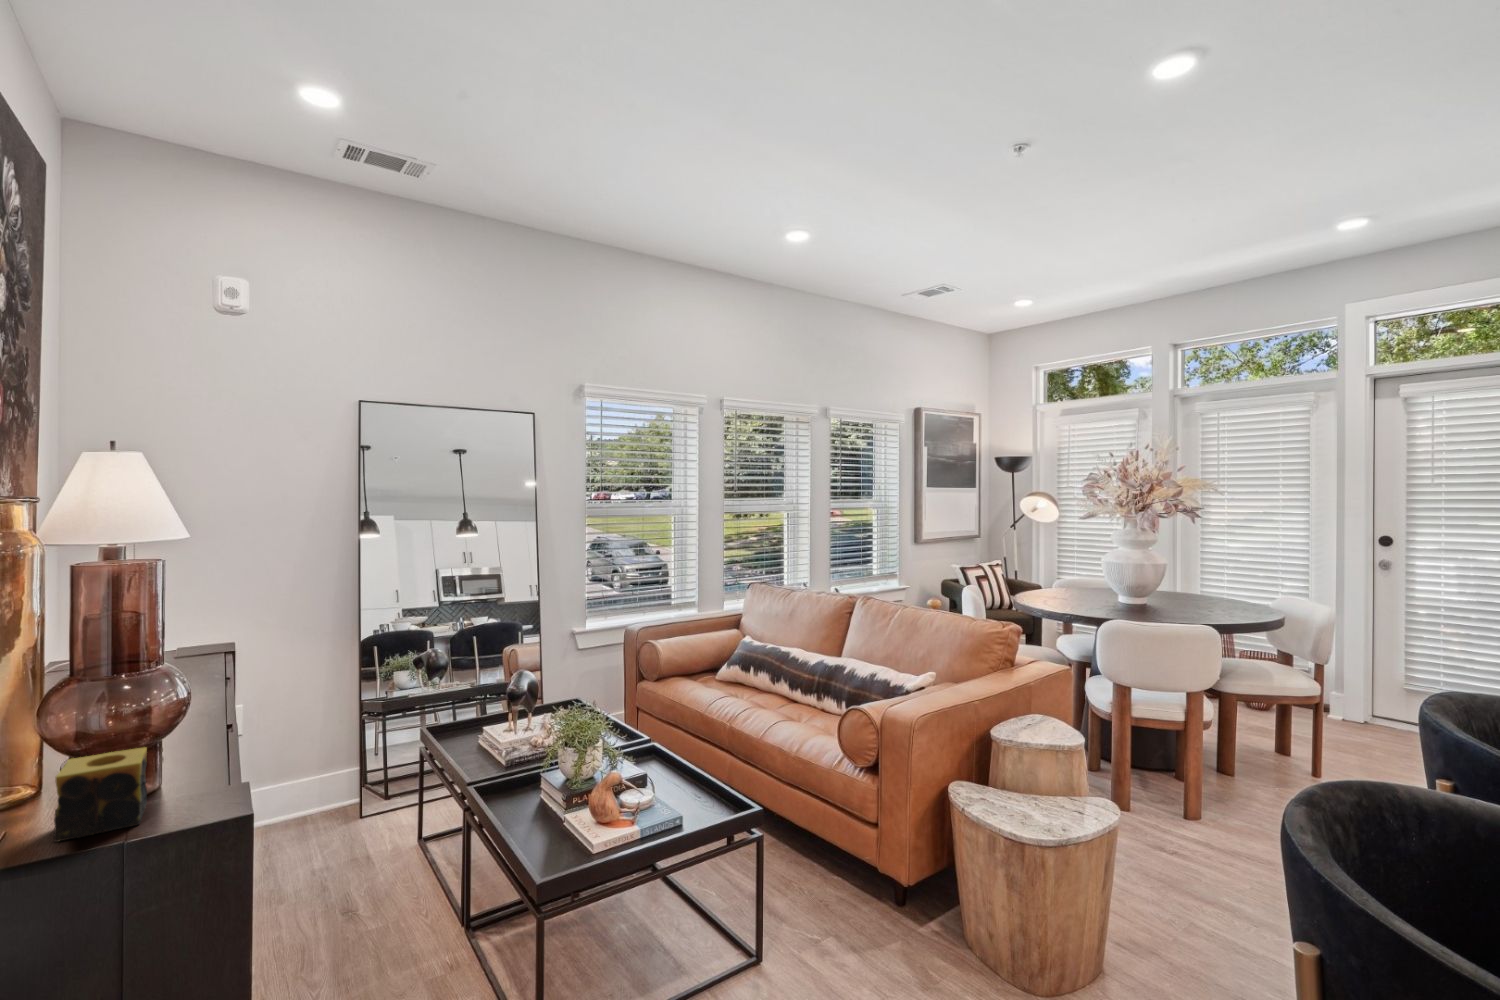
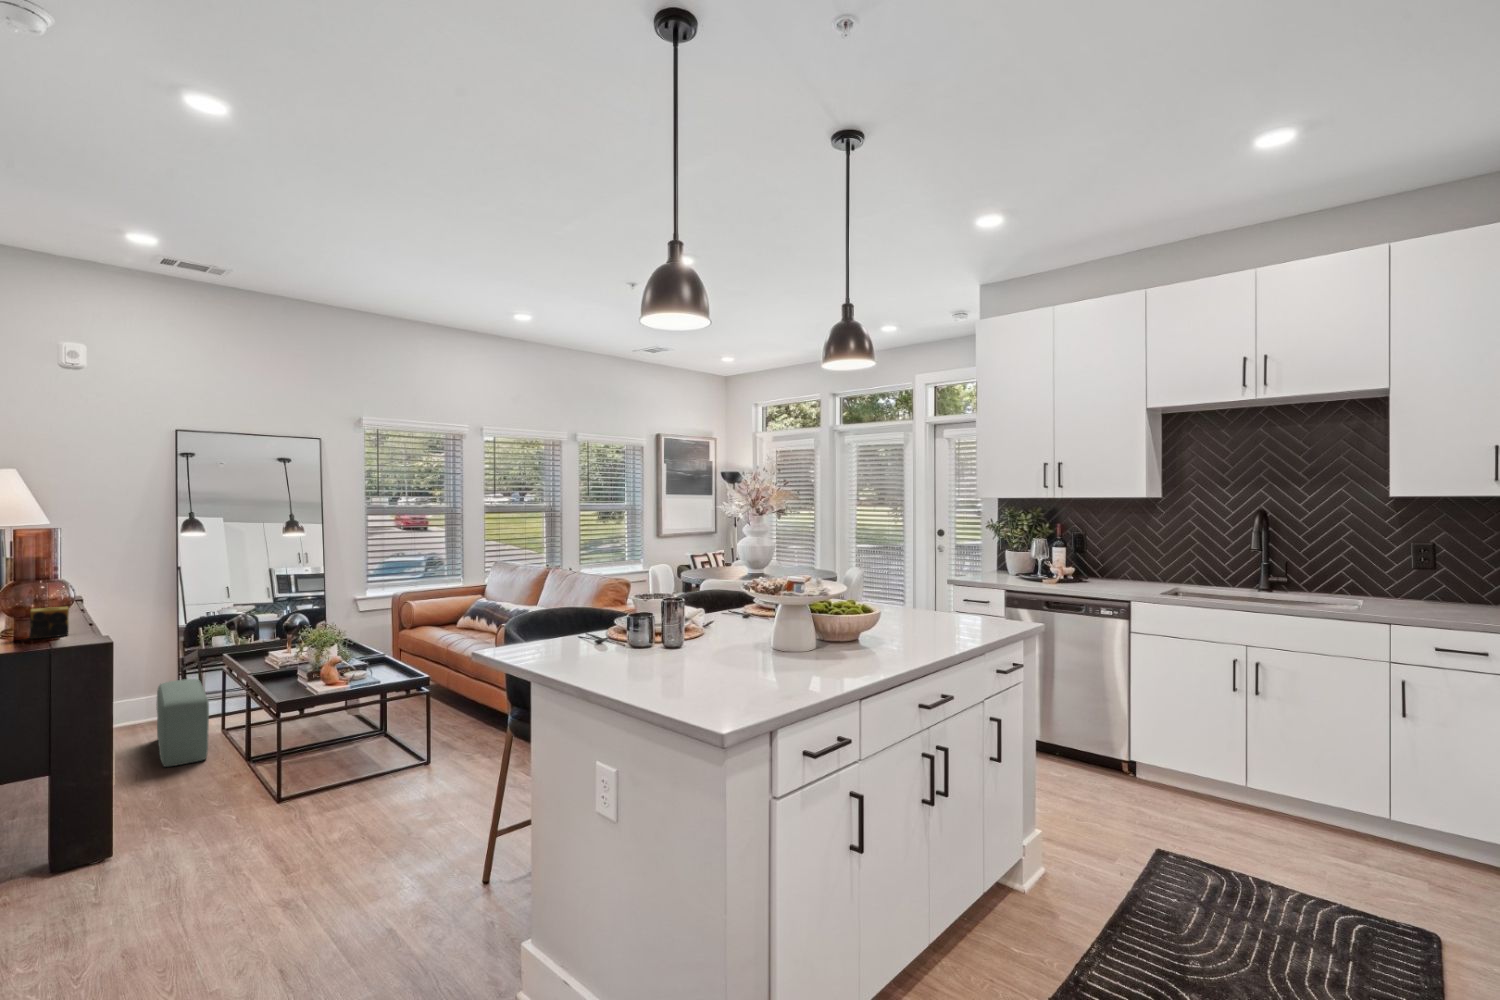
pouf: none [335,764,406,933] -> present [157,679,209,767]

